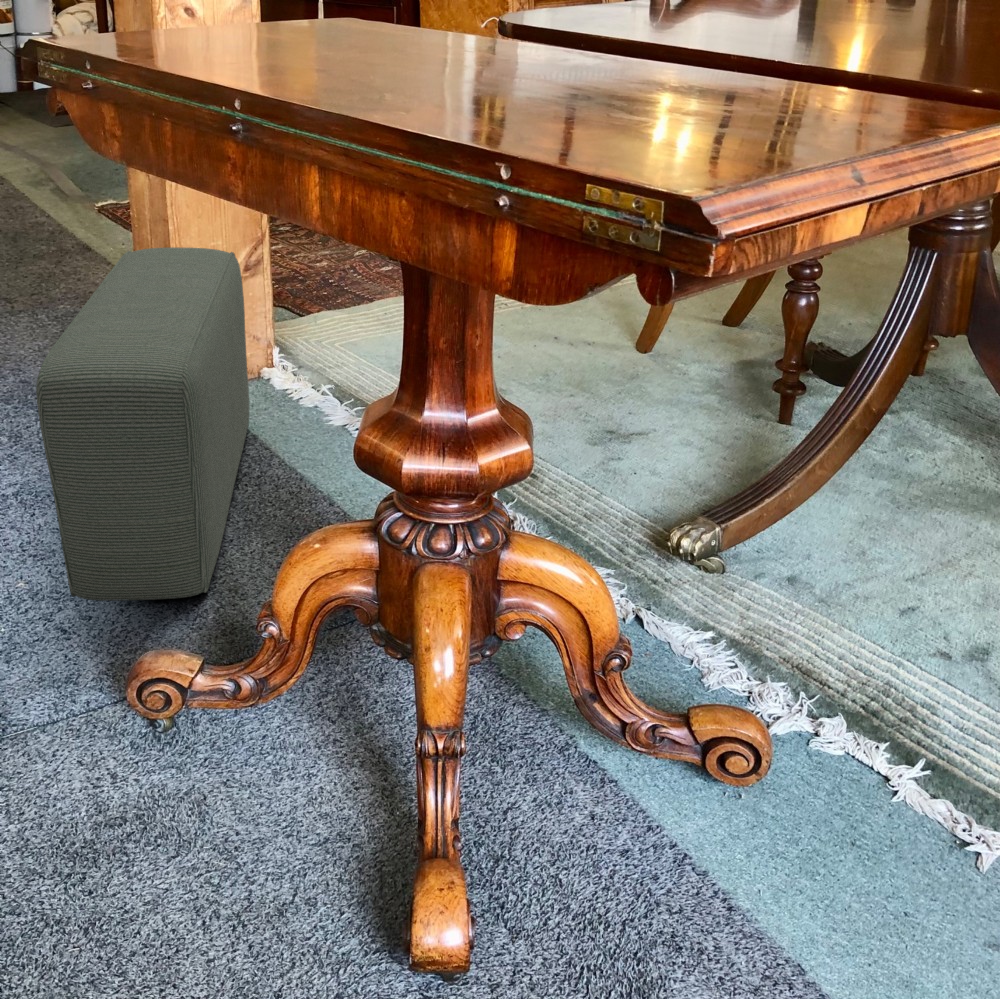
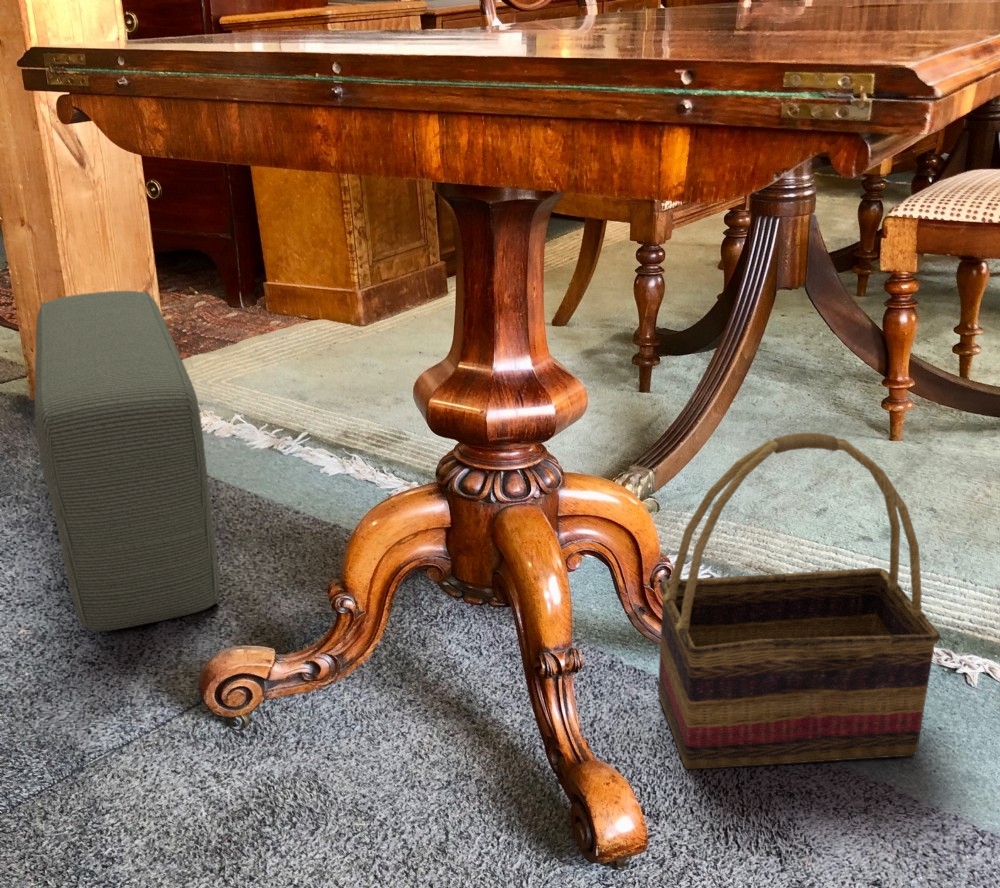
basket: none [578,541,894,938] -> present [658,433,941,769]

